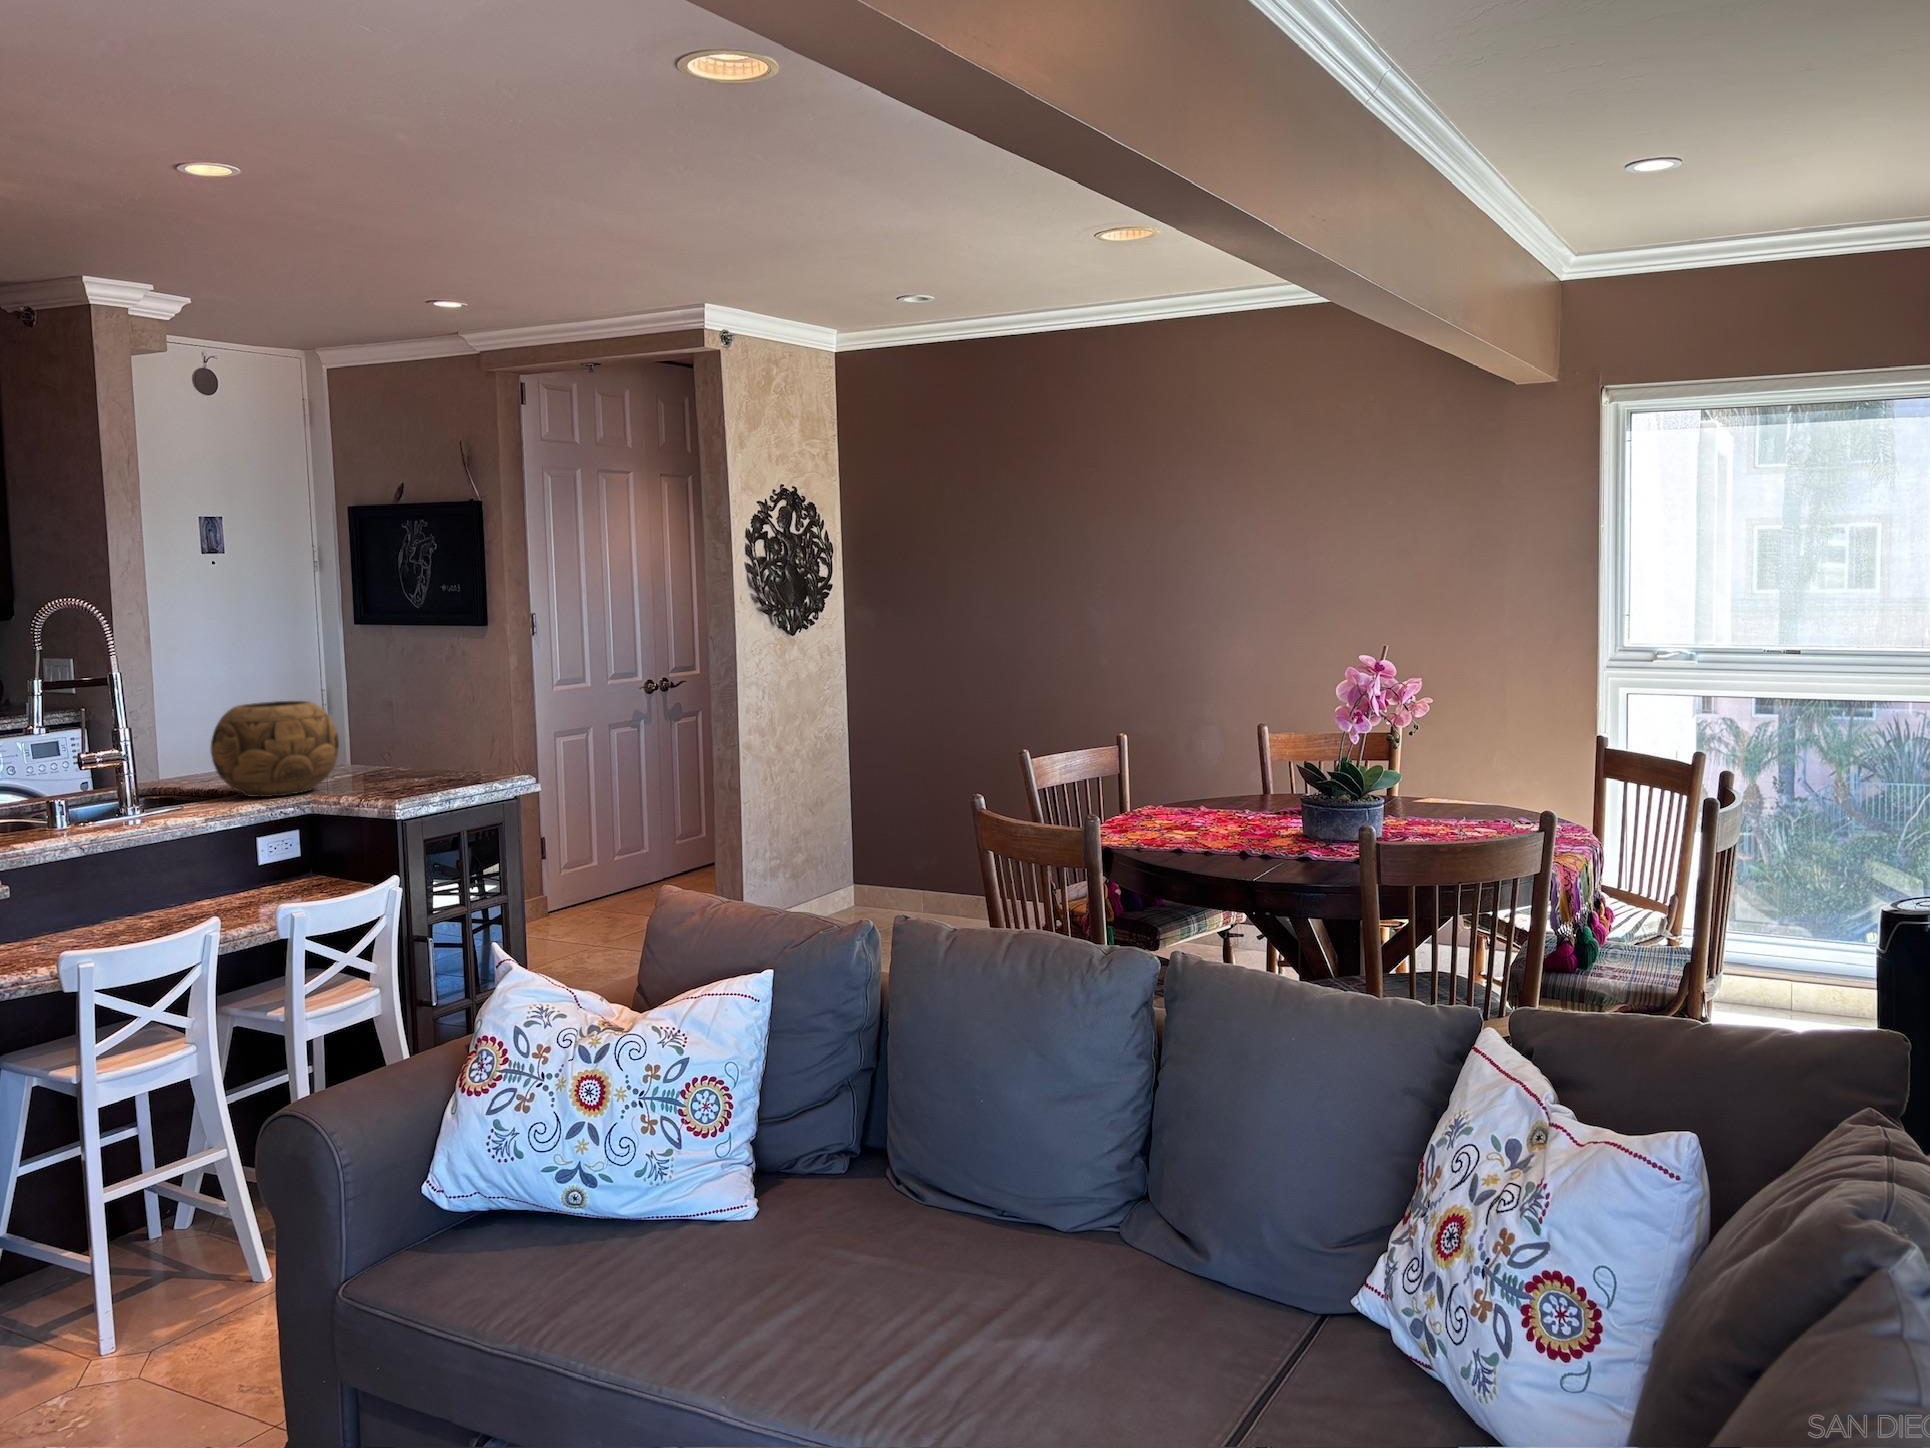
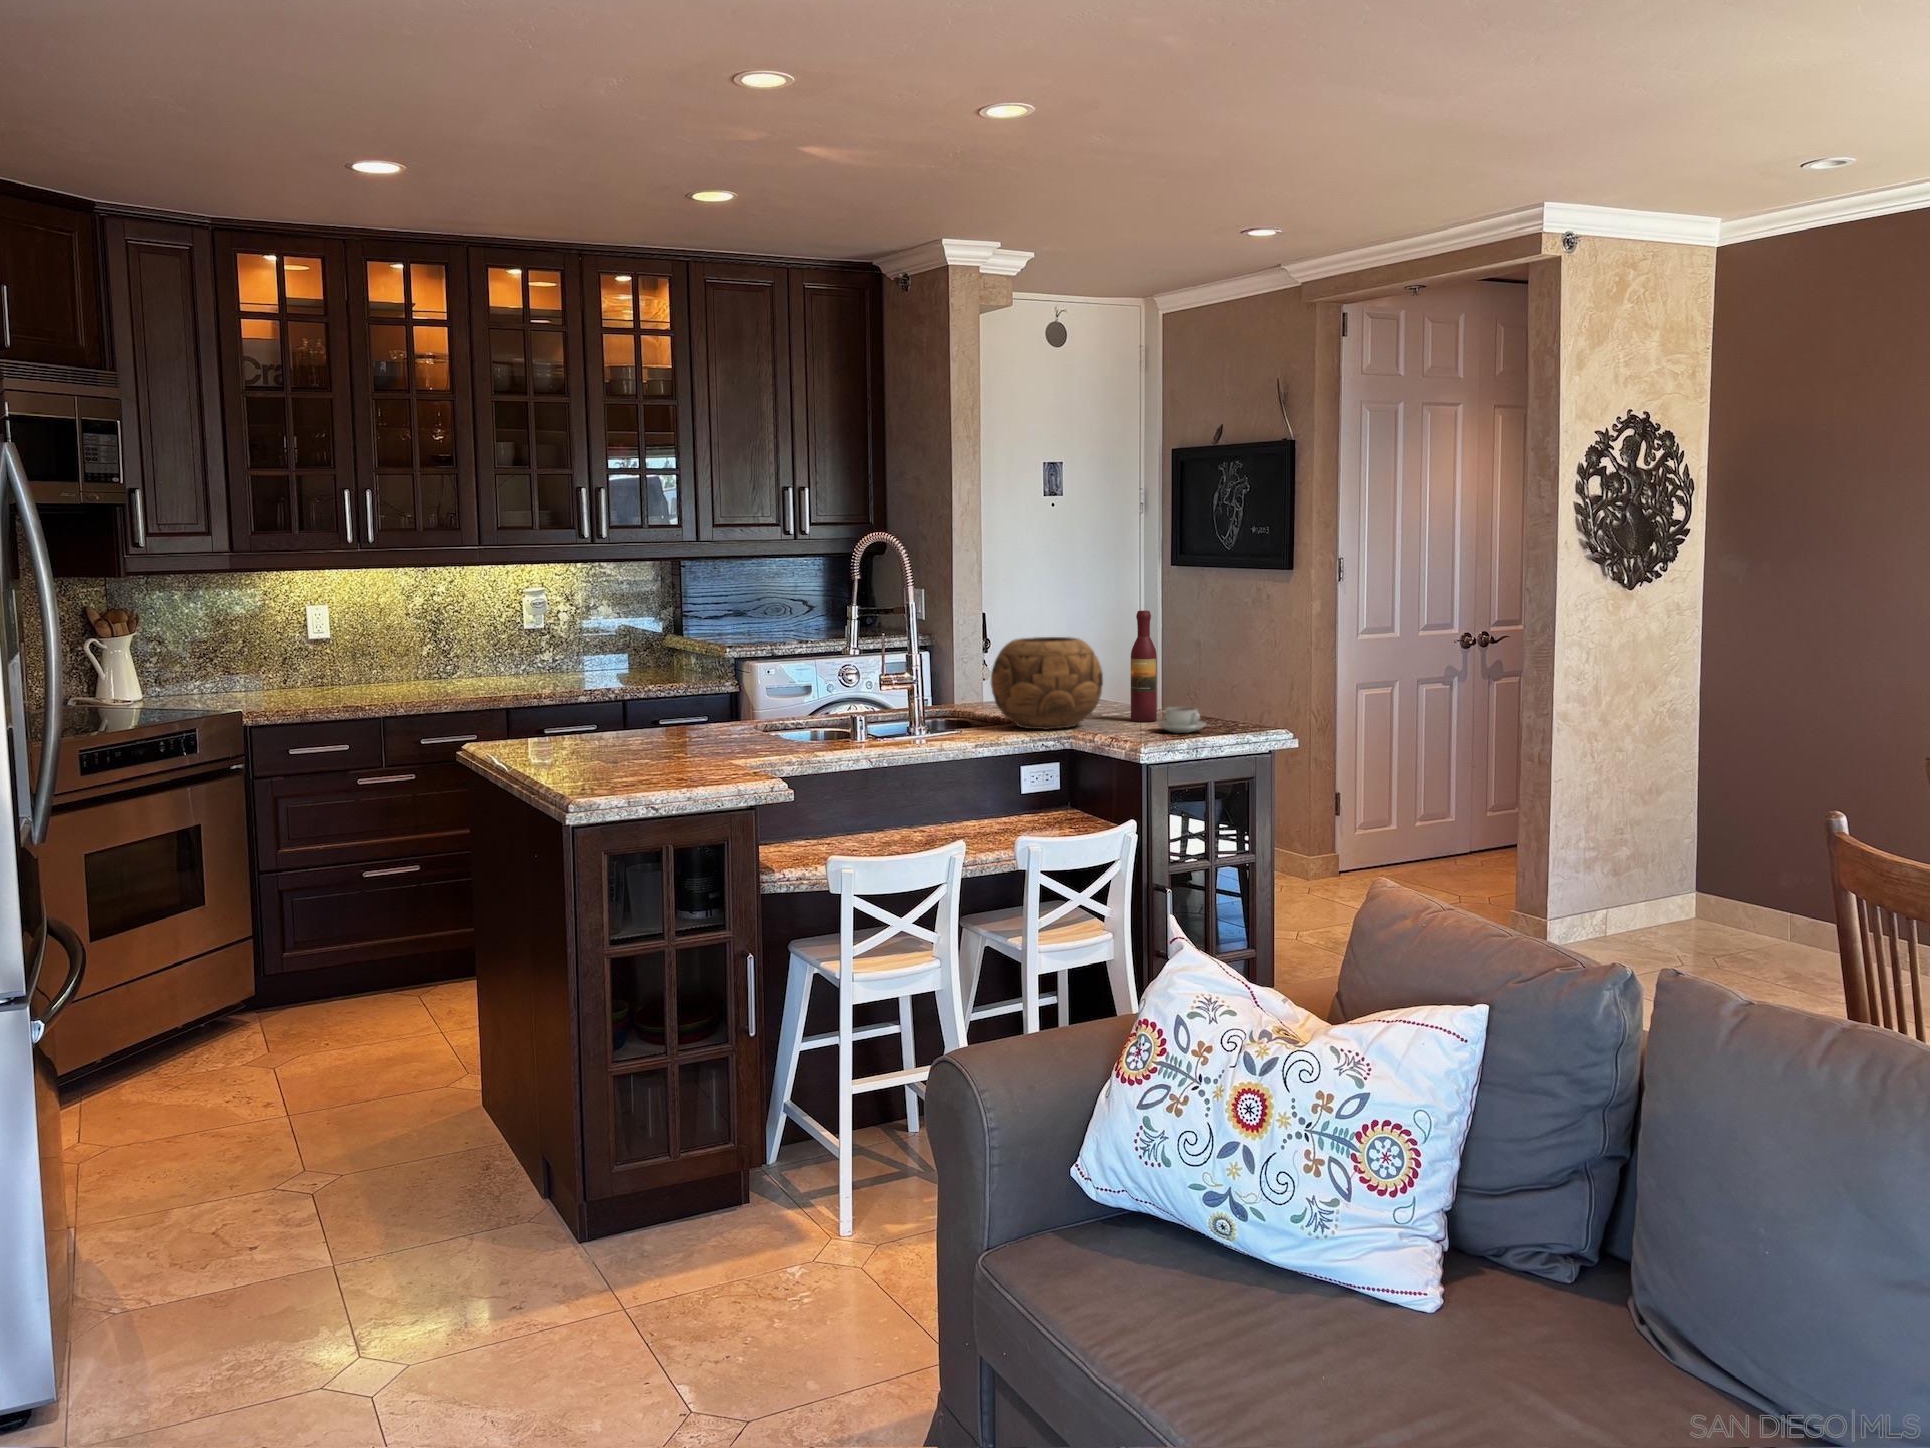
wine bottle: none [364,670,395,780] -> present [1131,611,1157,722]
coffee cup: none [400,762,453,787] -> present [1156,707,1206,733]

